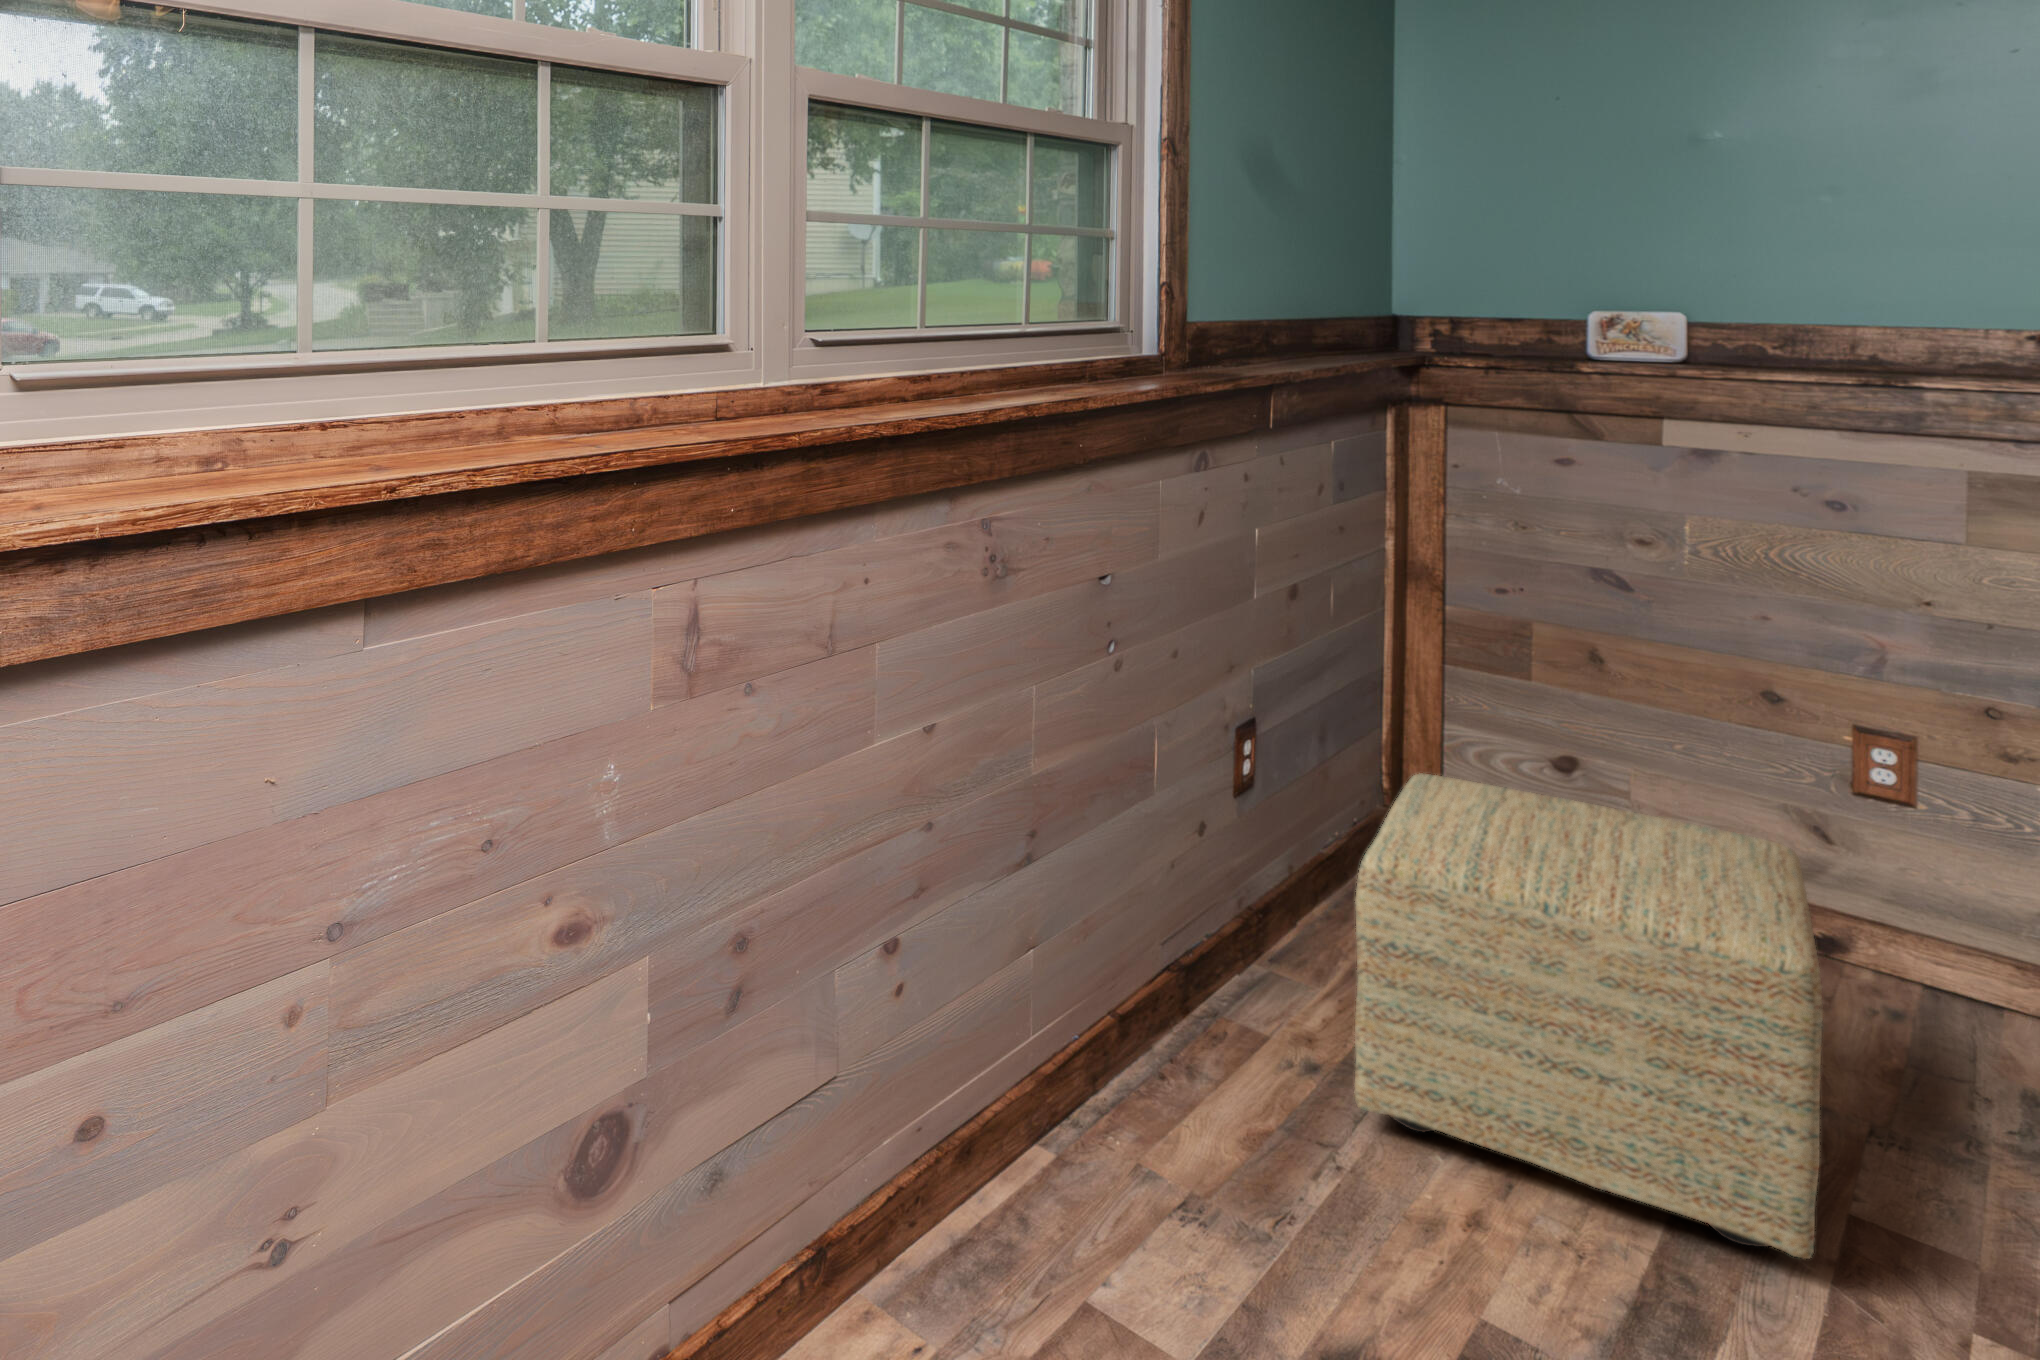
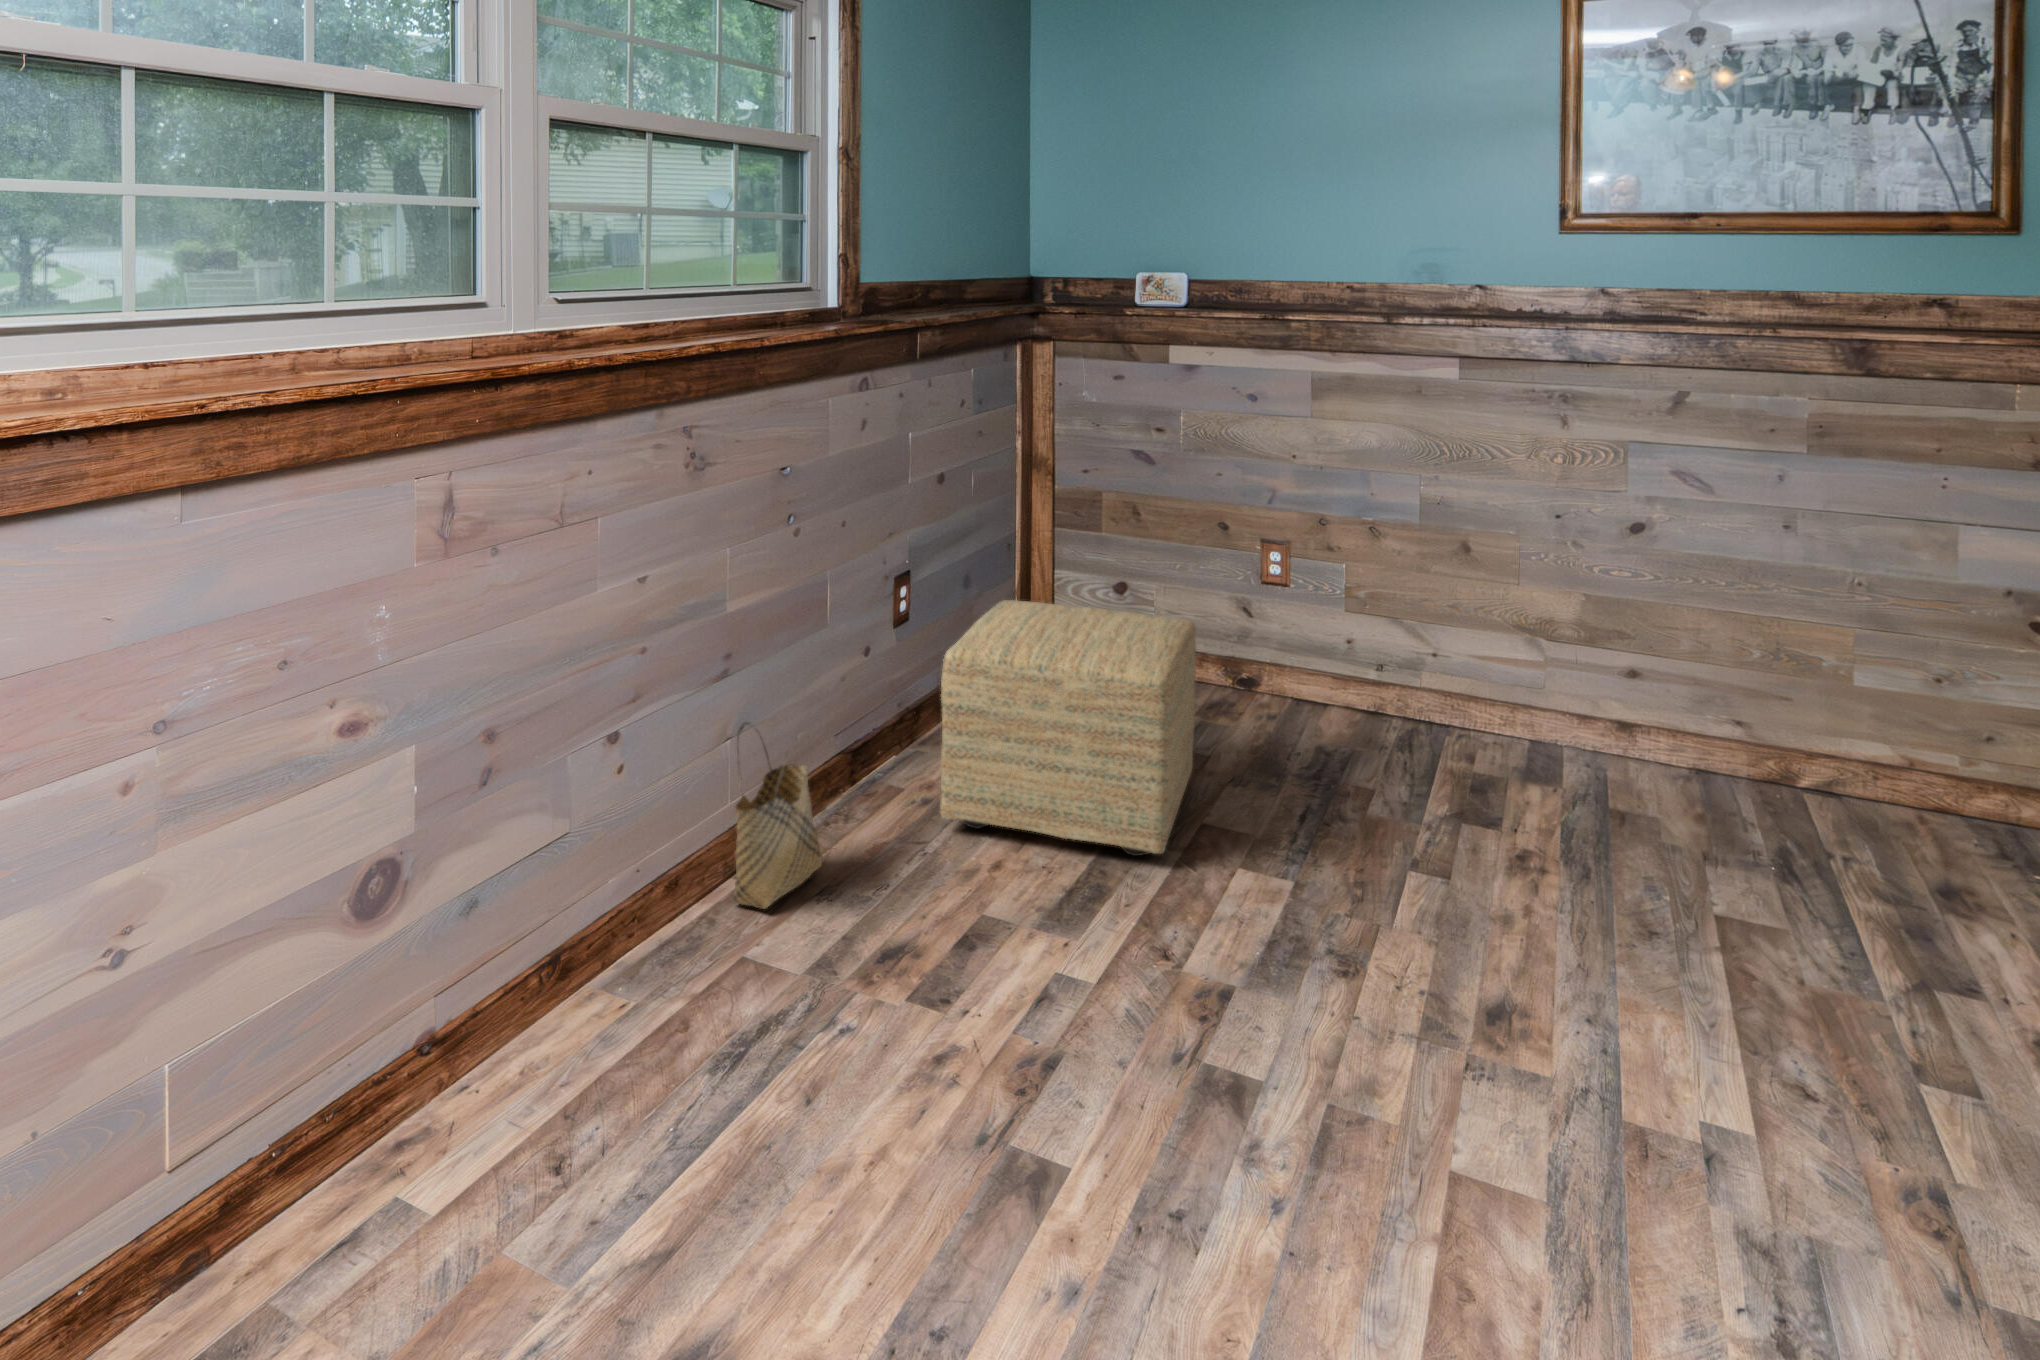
woven basket: none [1054,931,1180,1223] -> present [733,723,822,909]

